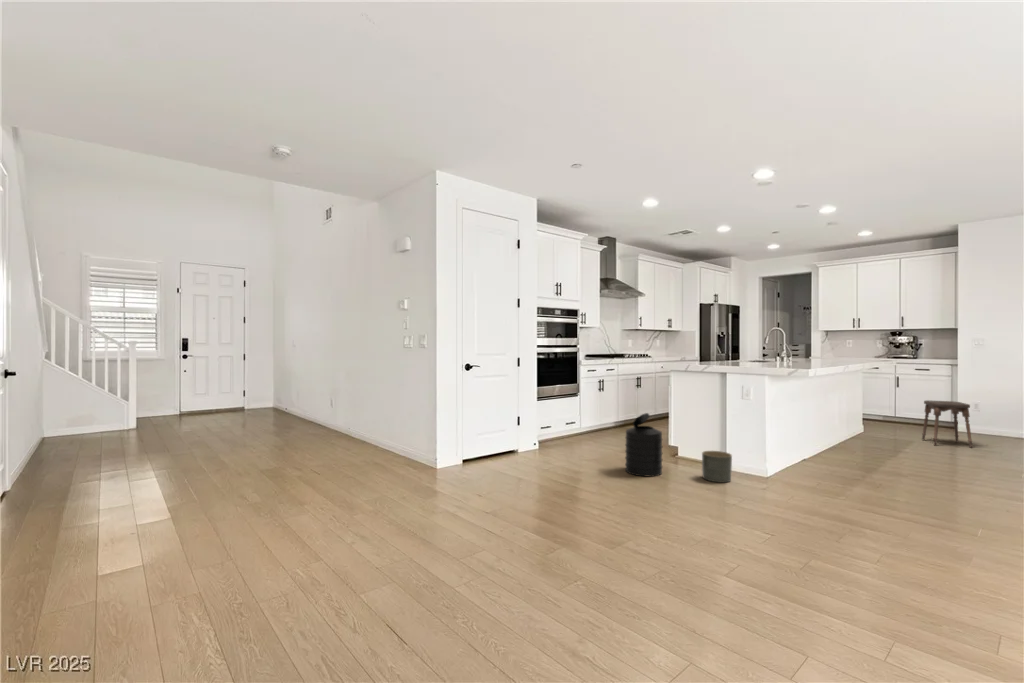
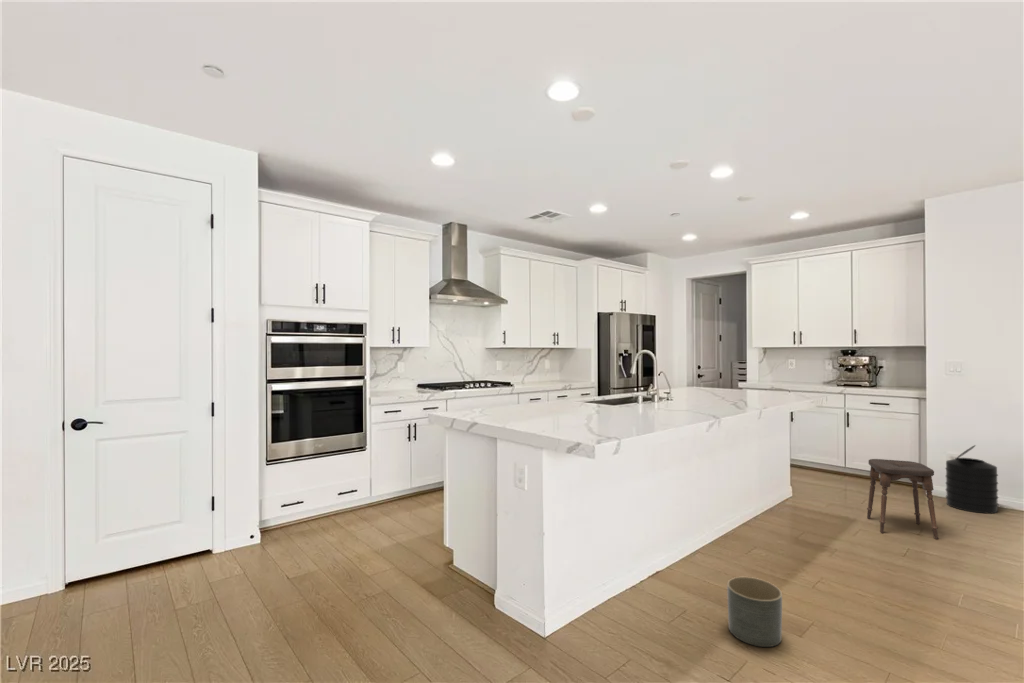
trash can: present [625,413,663,477] -> present [946,446,998,513]
planter: present [702,451,732,482] -> present [727,577,782,647]

